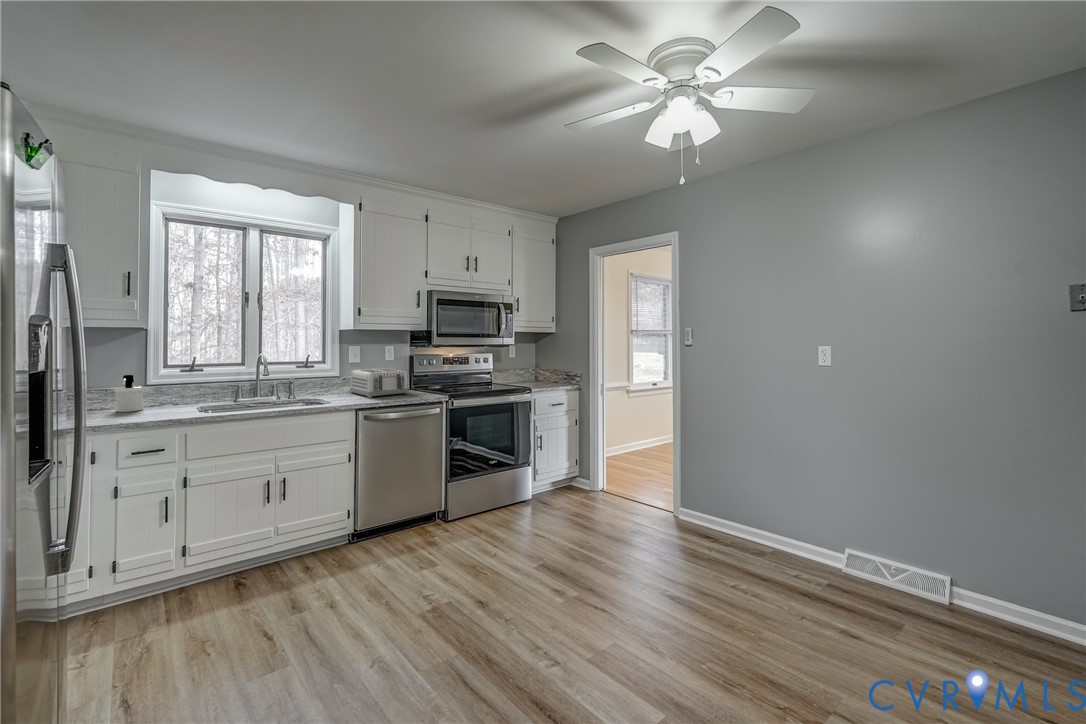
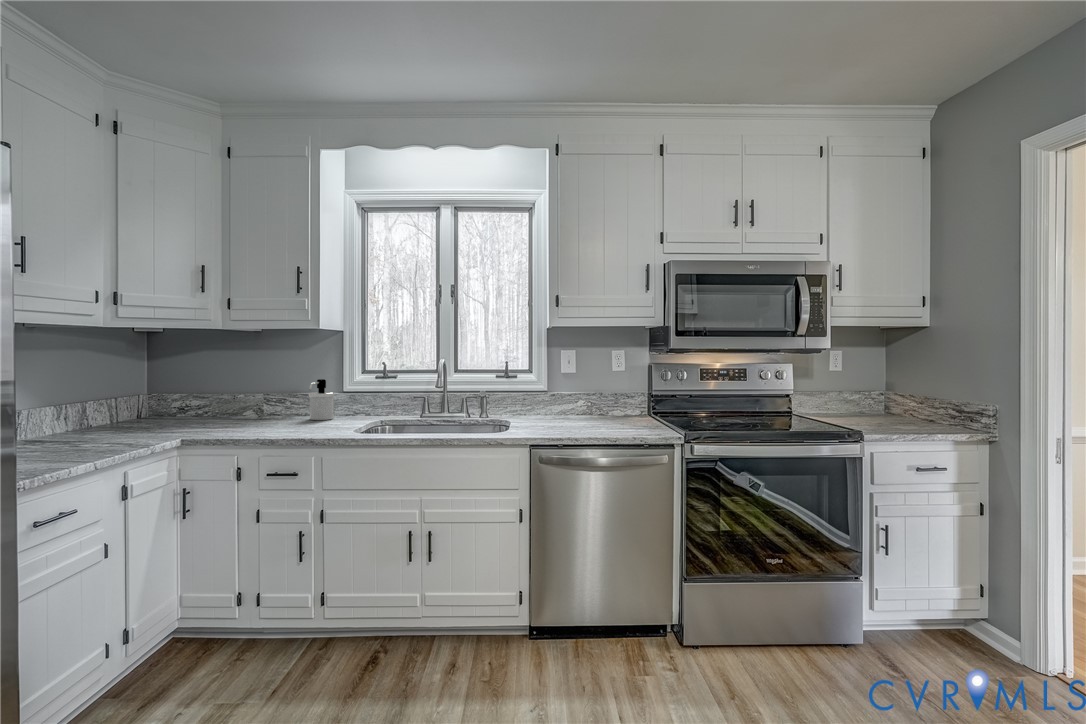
toaster: present [350,368,409,398] -> none [559,384,633,424]

